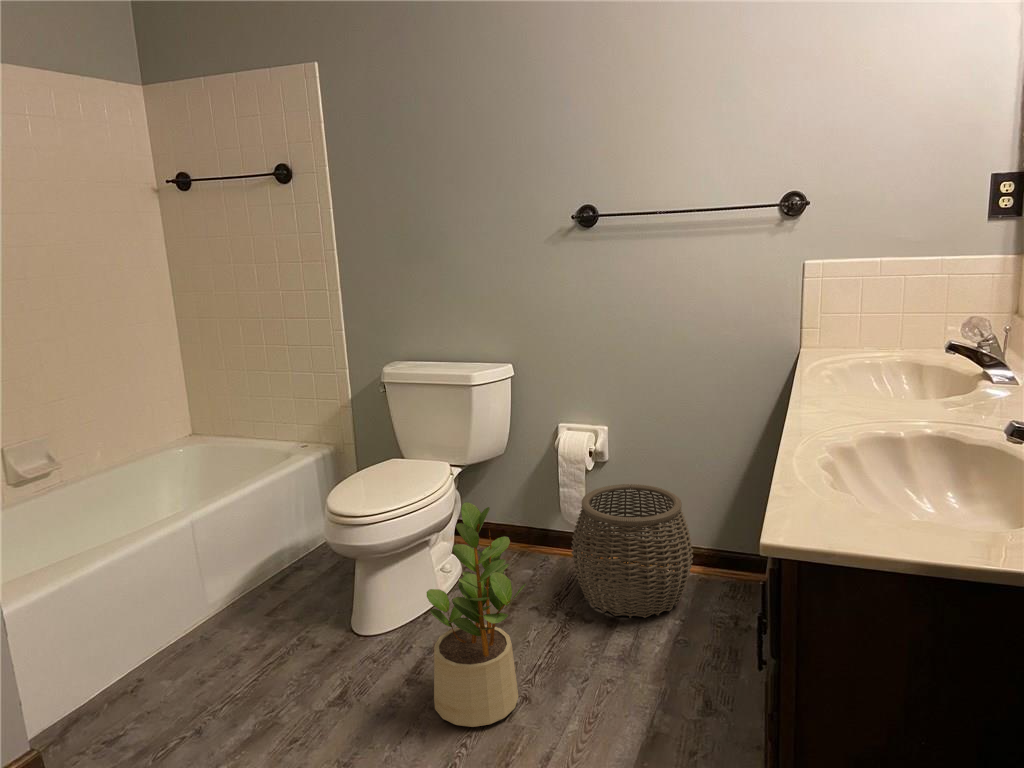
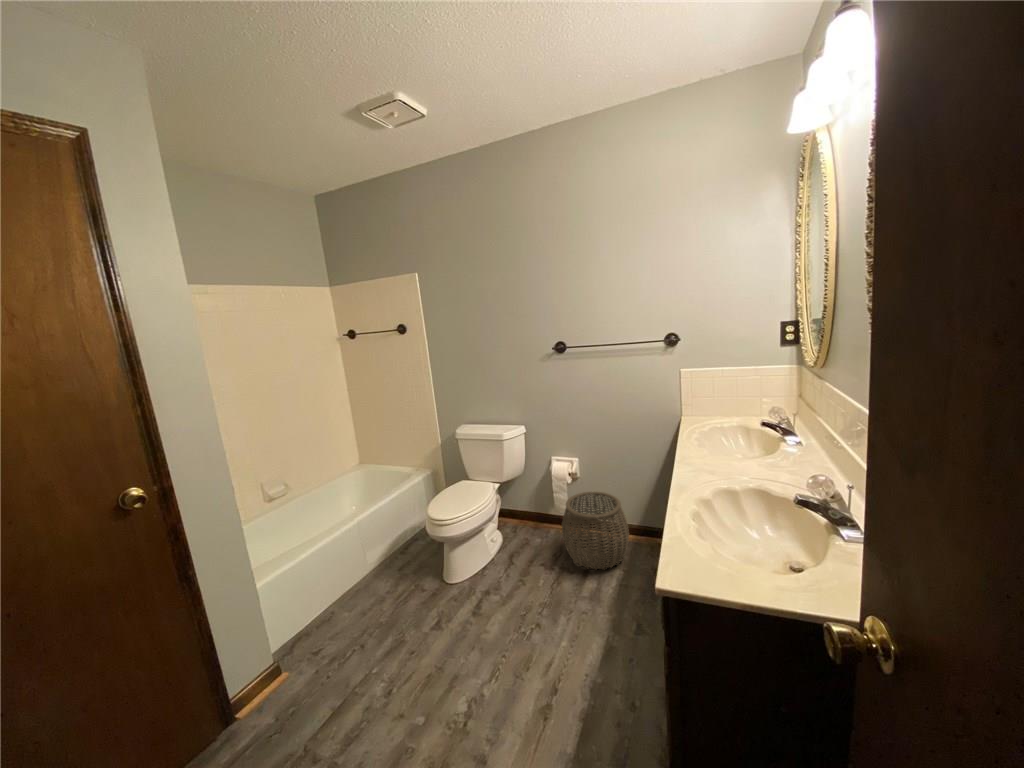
potted plant: present [427,502,526,727] -> none [481,517,534,643]

